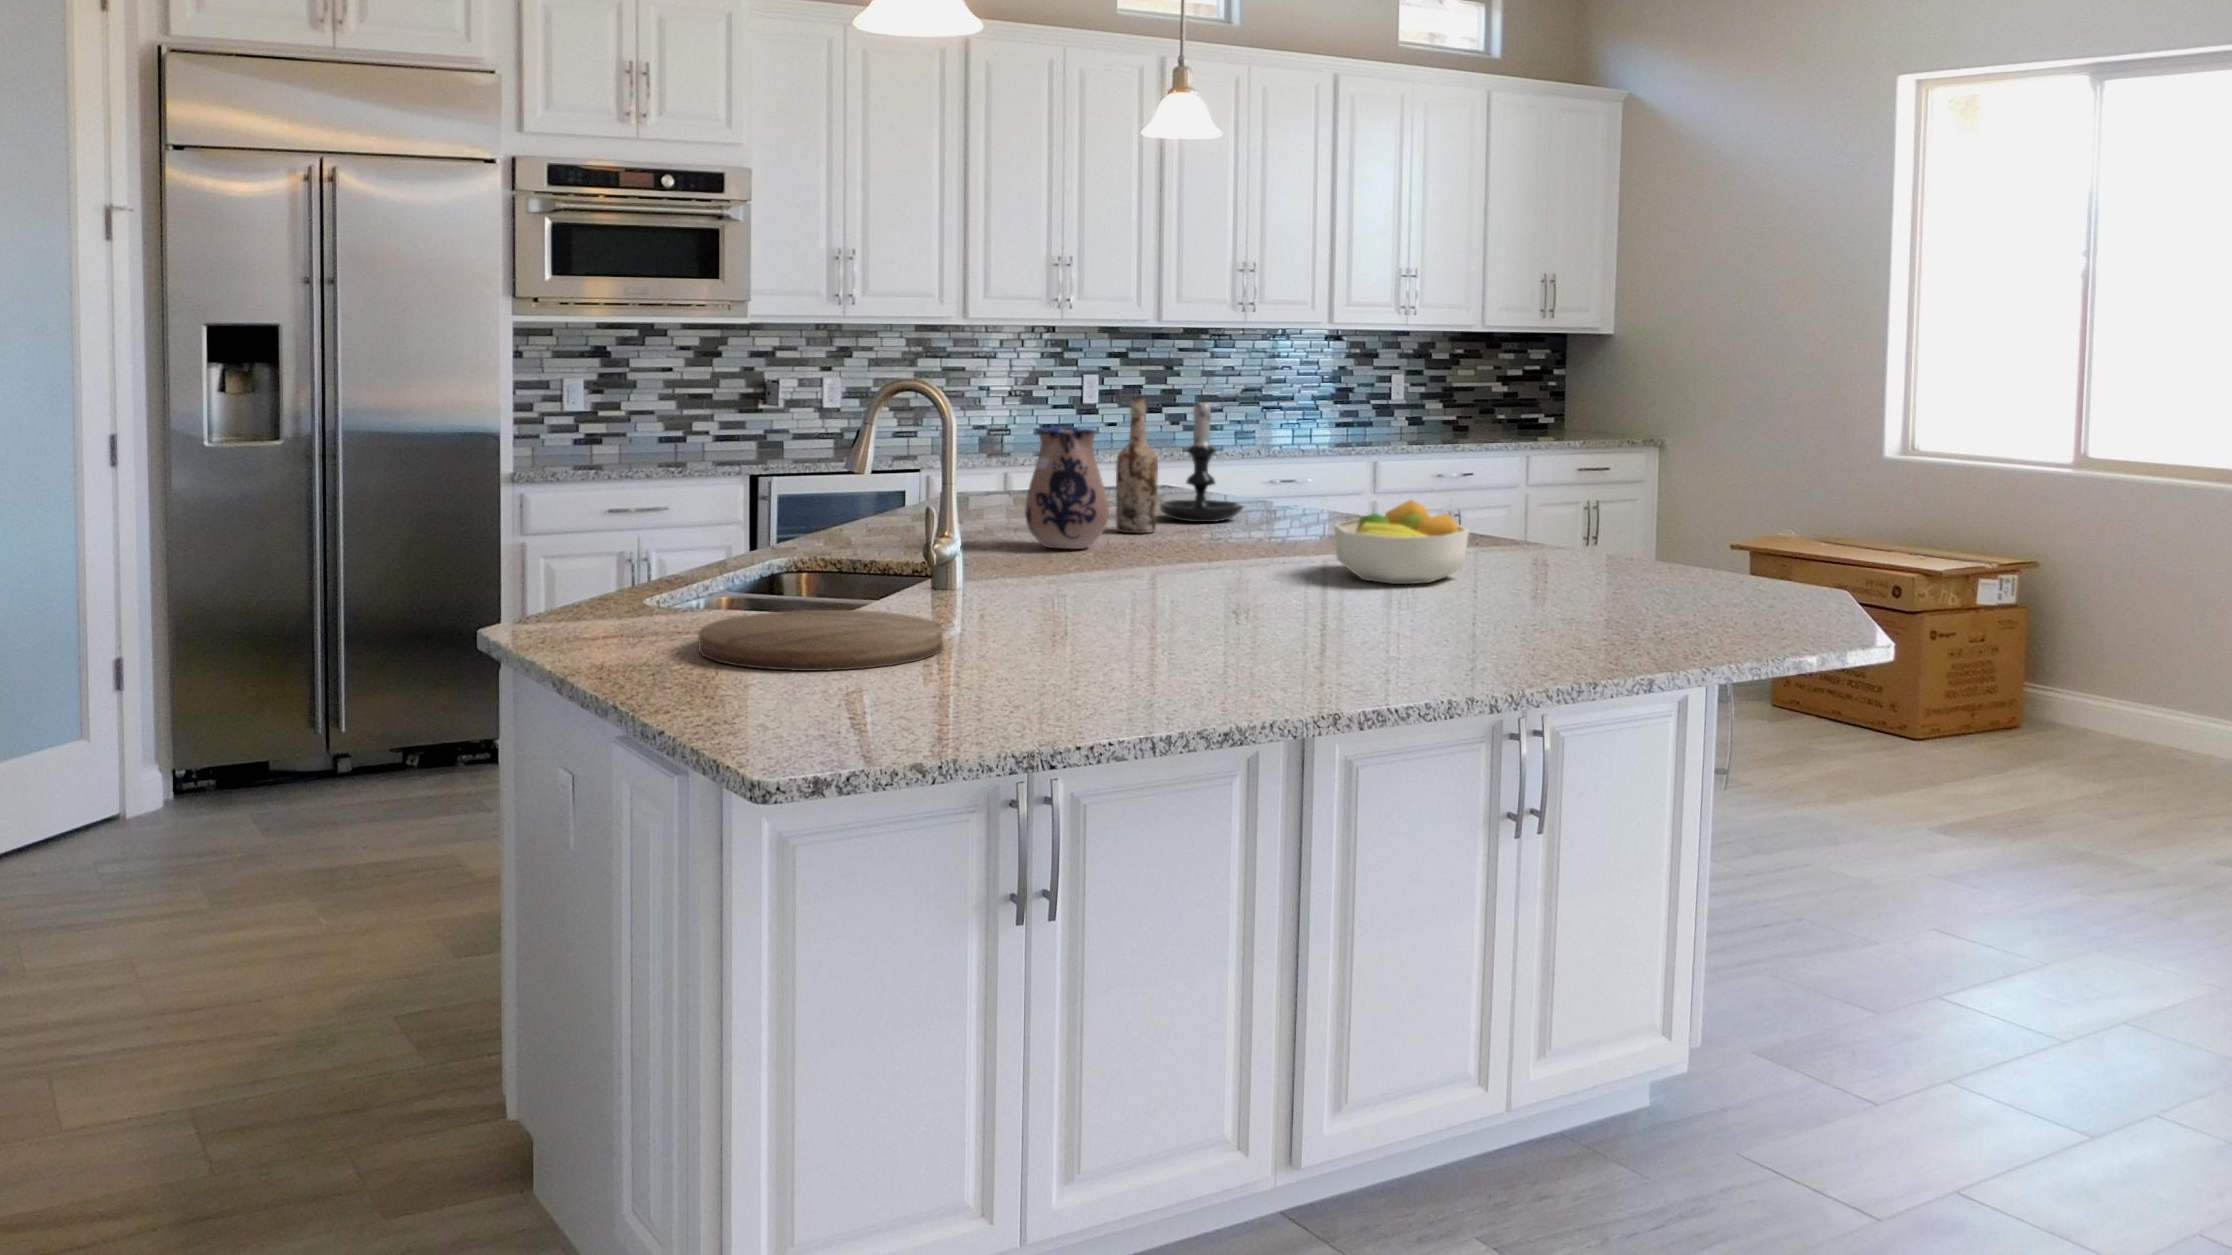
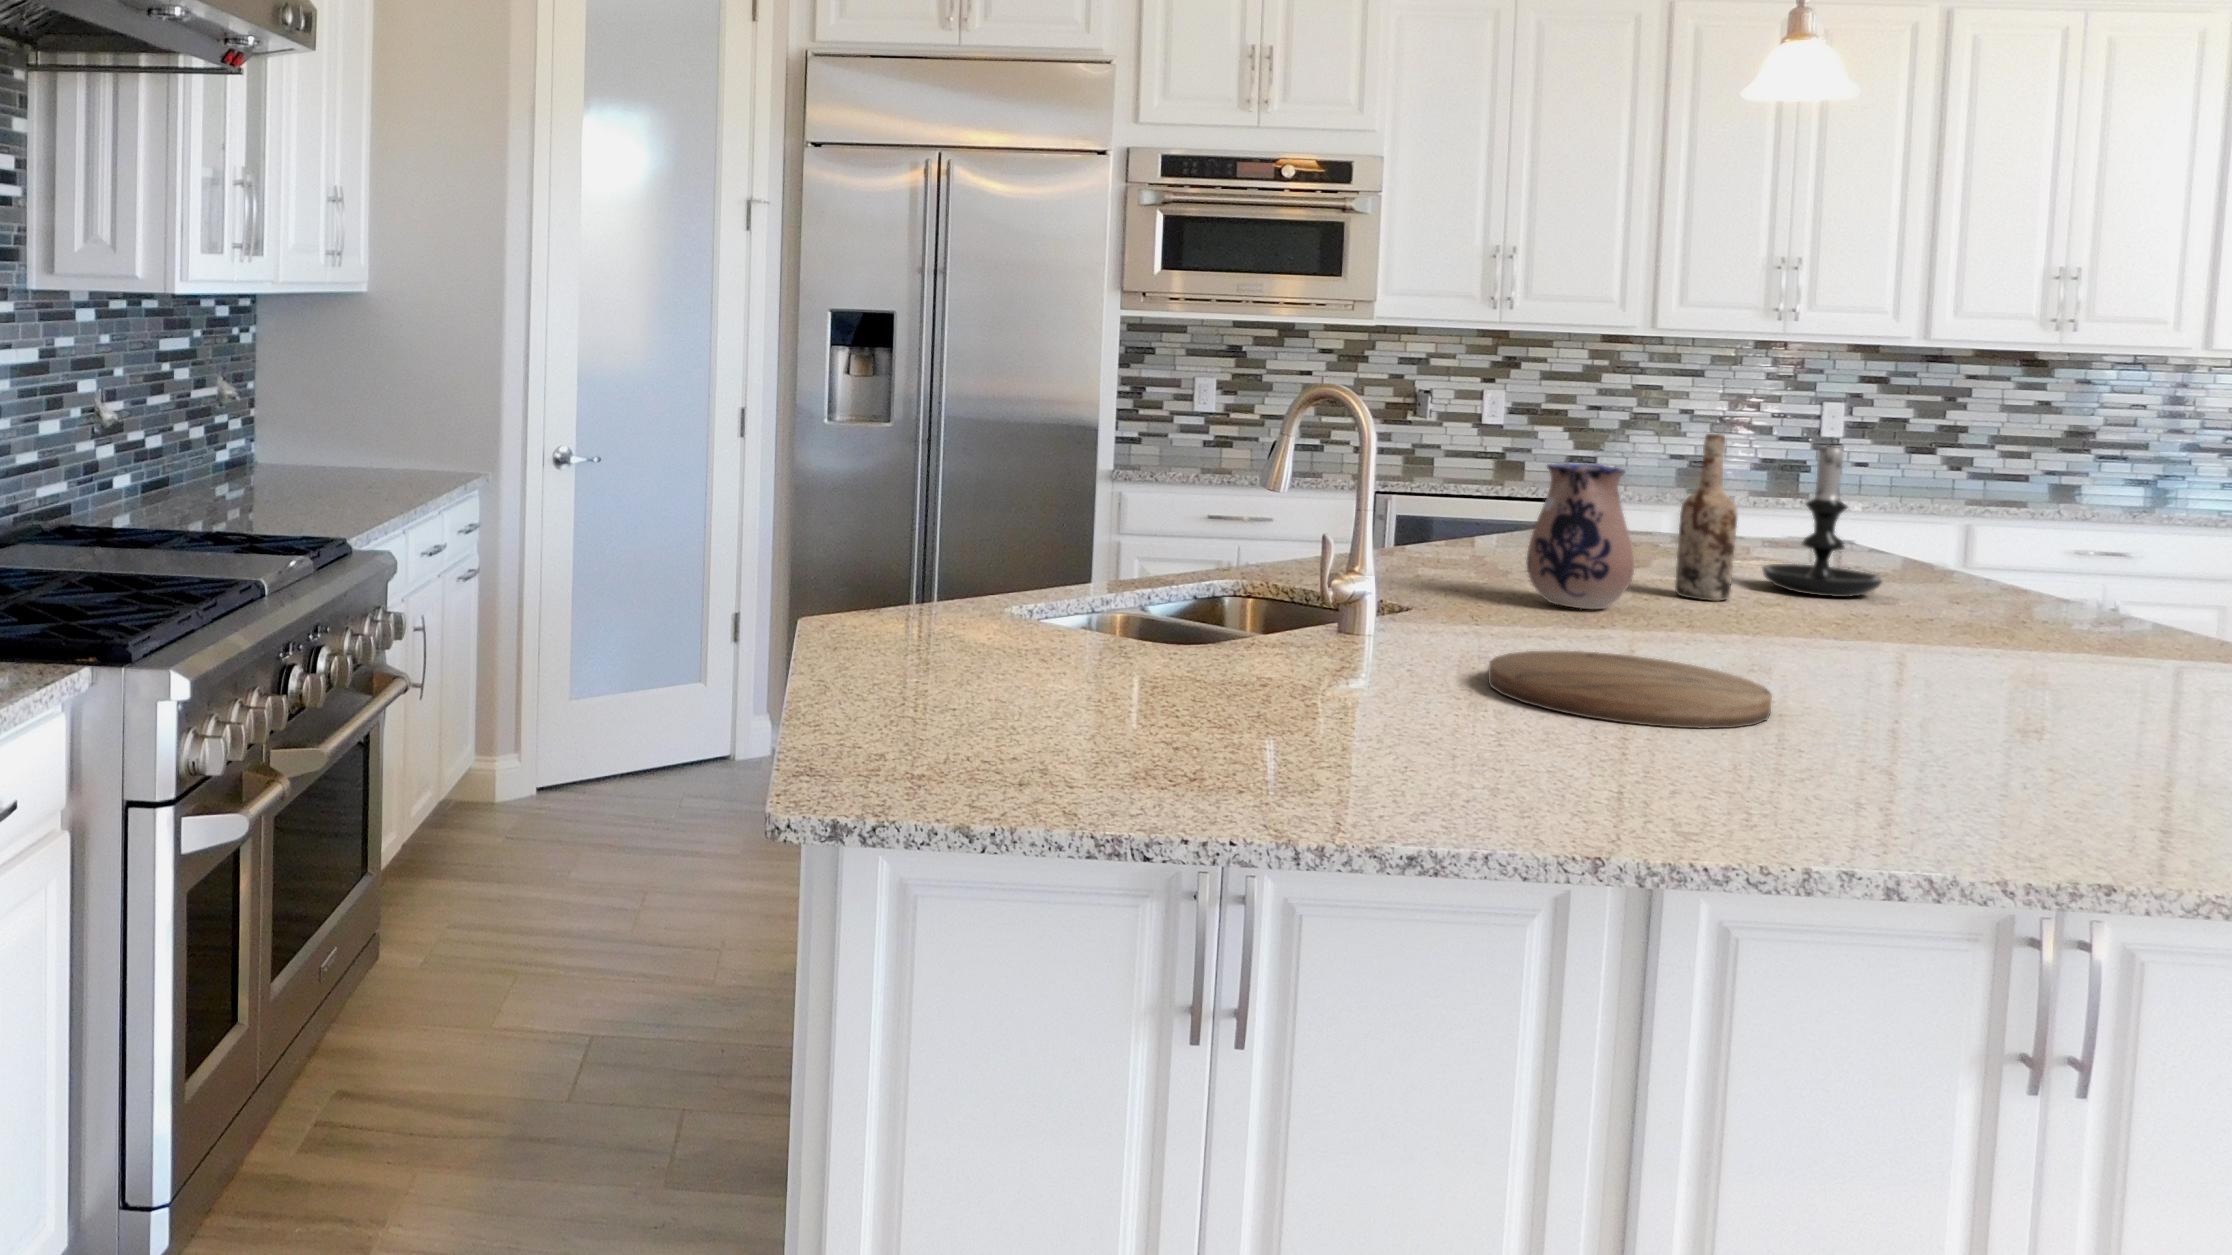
fruit bowl: present [1334,500,1469,584] -> none [1897,598,2113,716]
cutting board: present [698,610,943,671] -> present [1488,651,1772,729]

